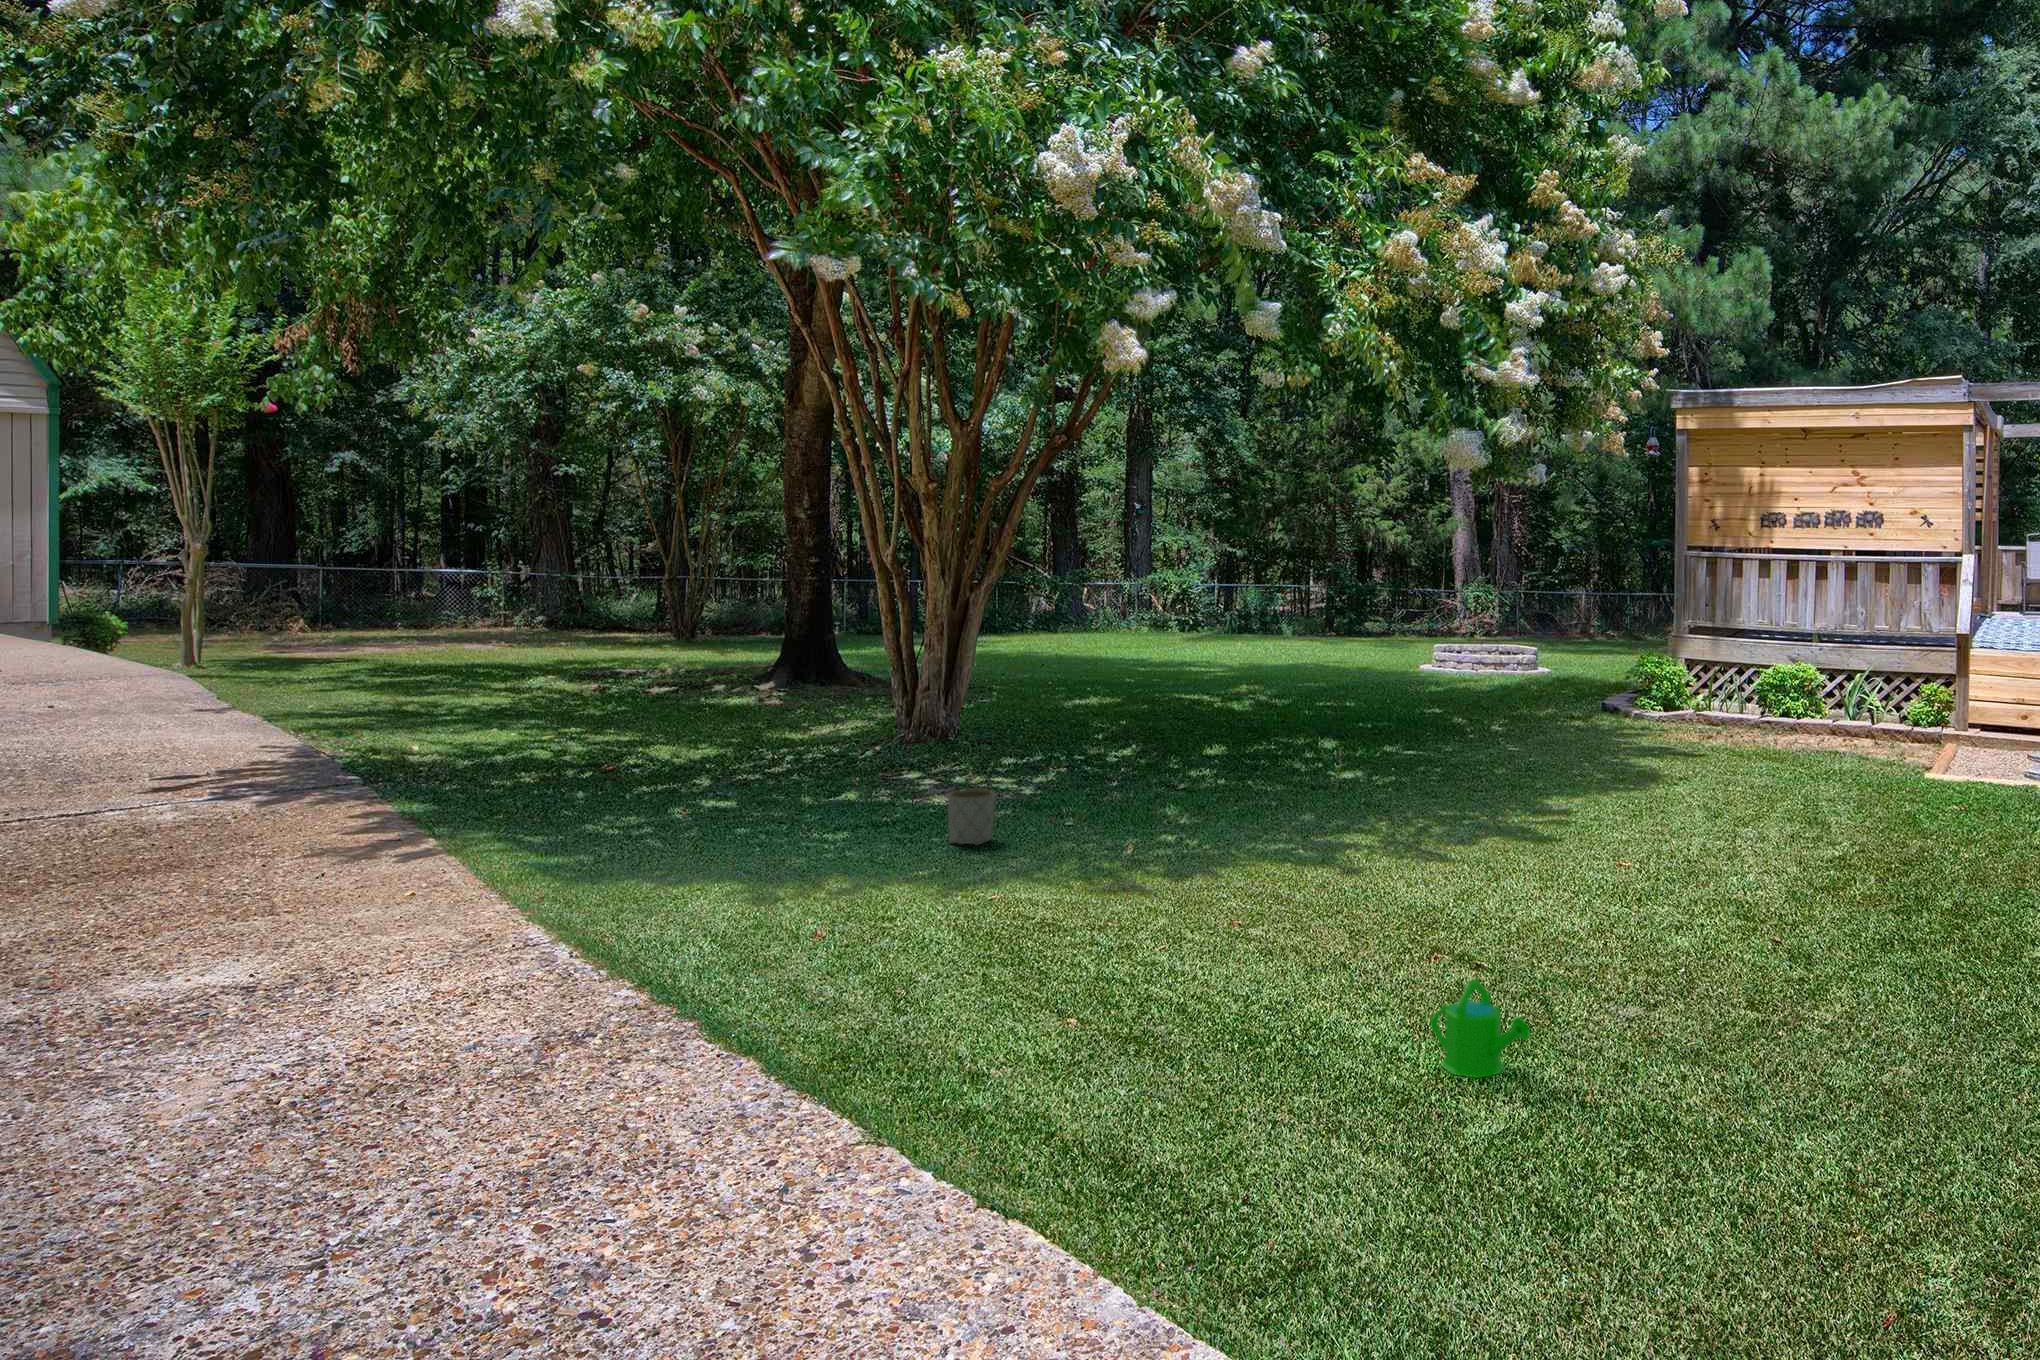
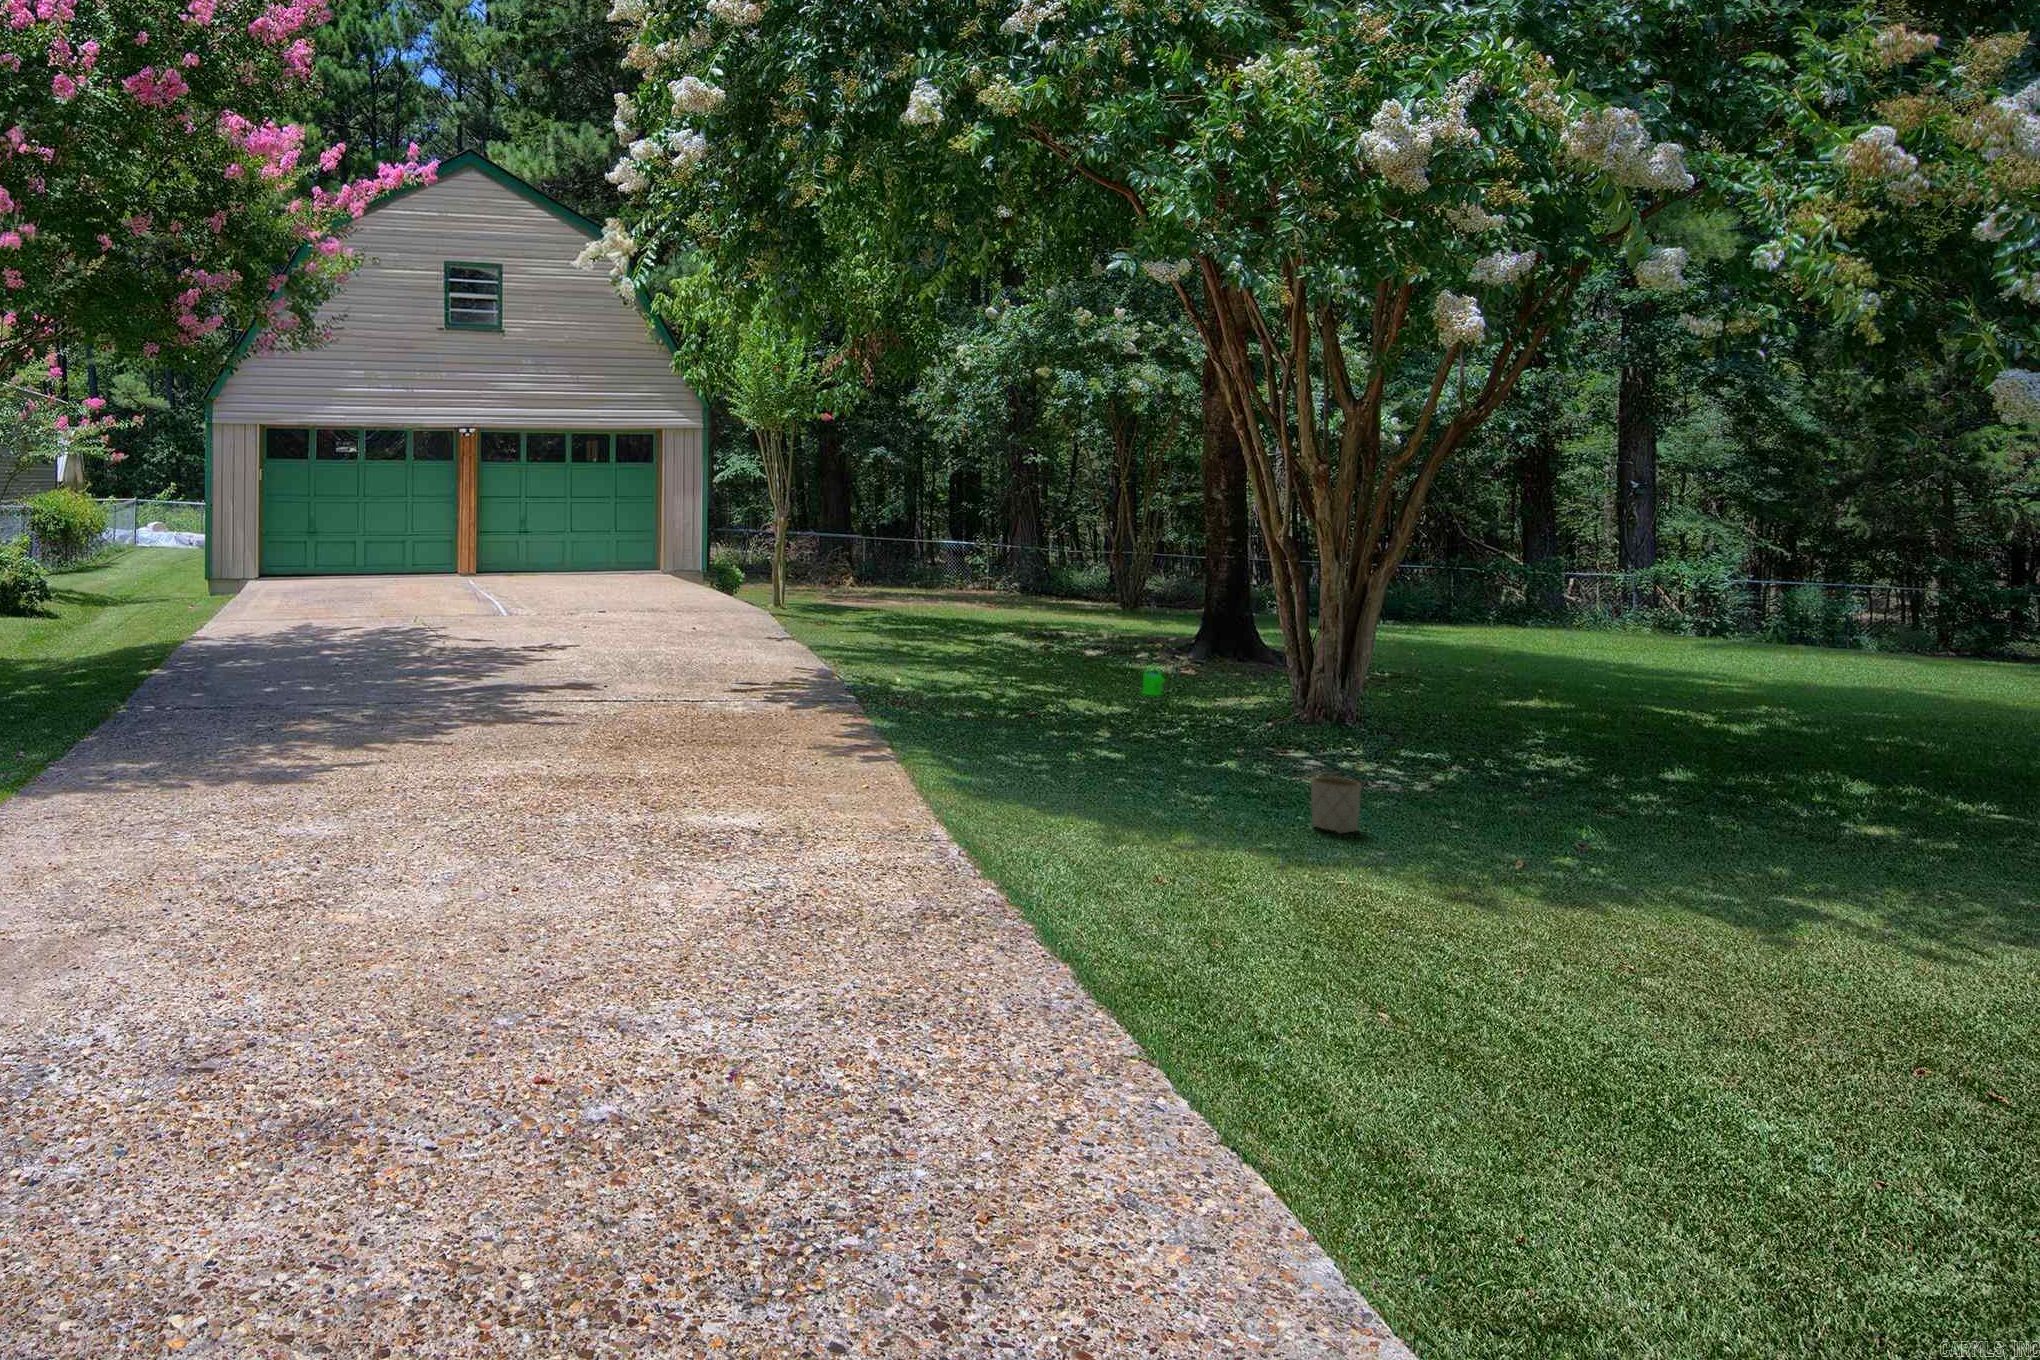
watering can: present [1430,980,1530,1078] -> present [1142,665,1164,695]

